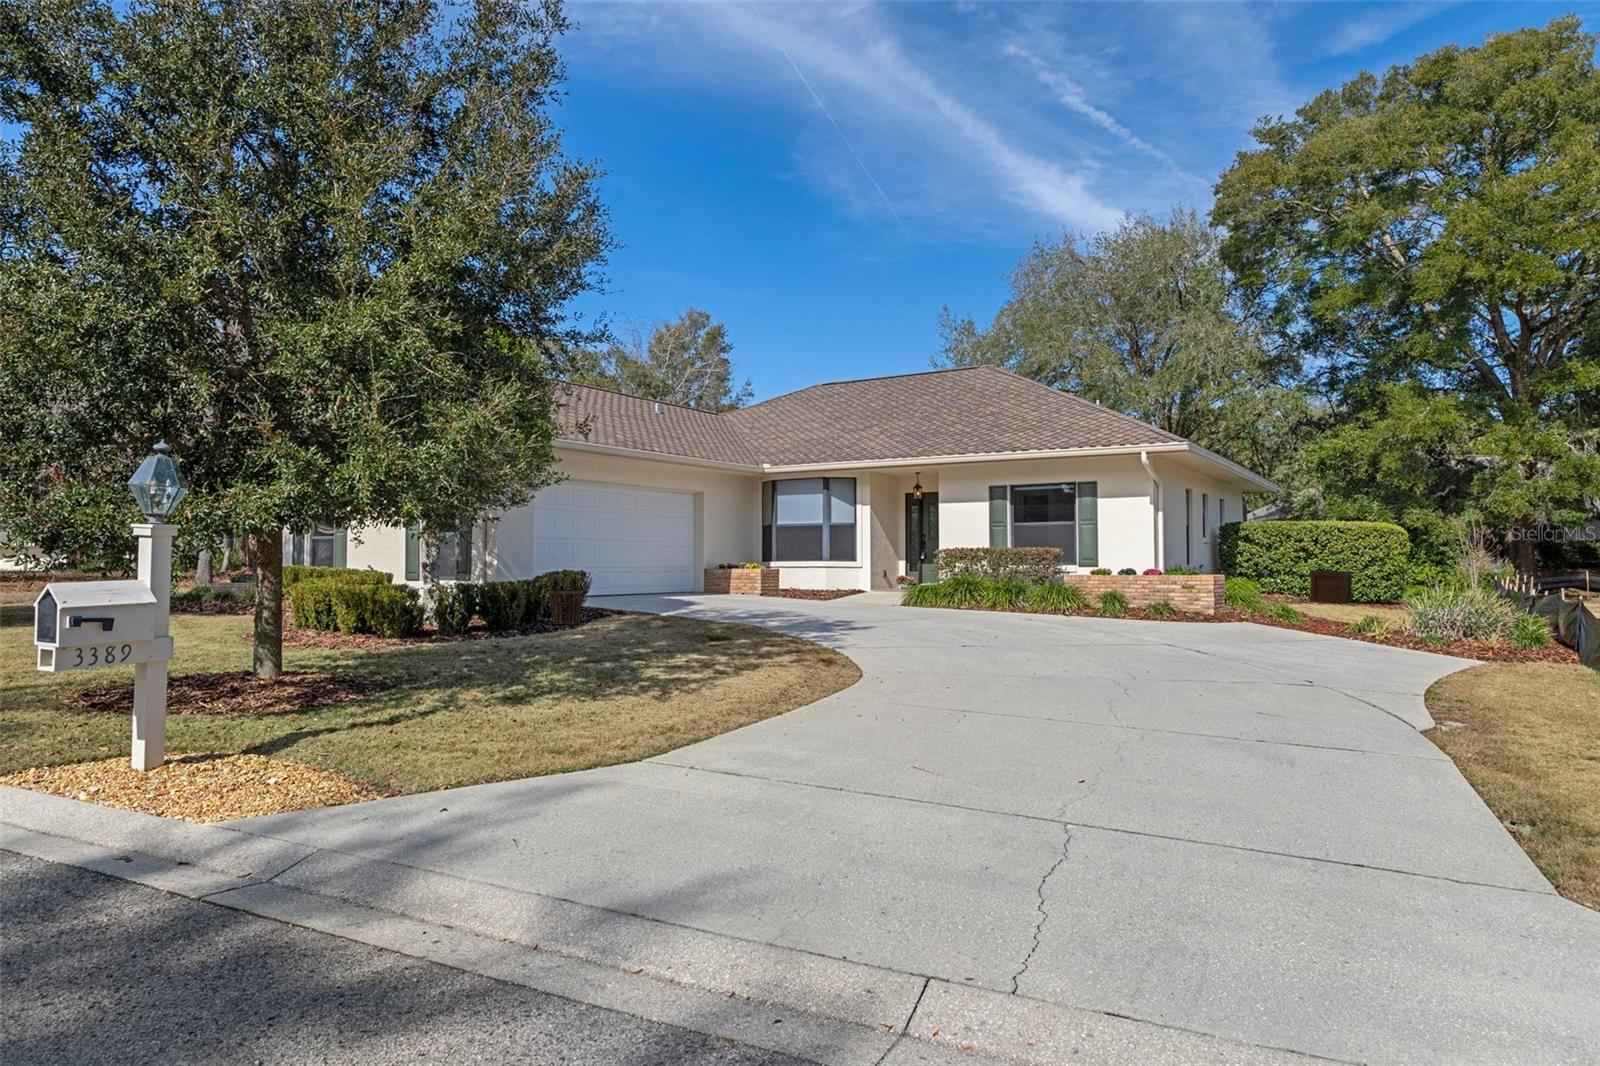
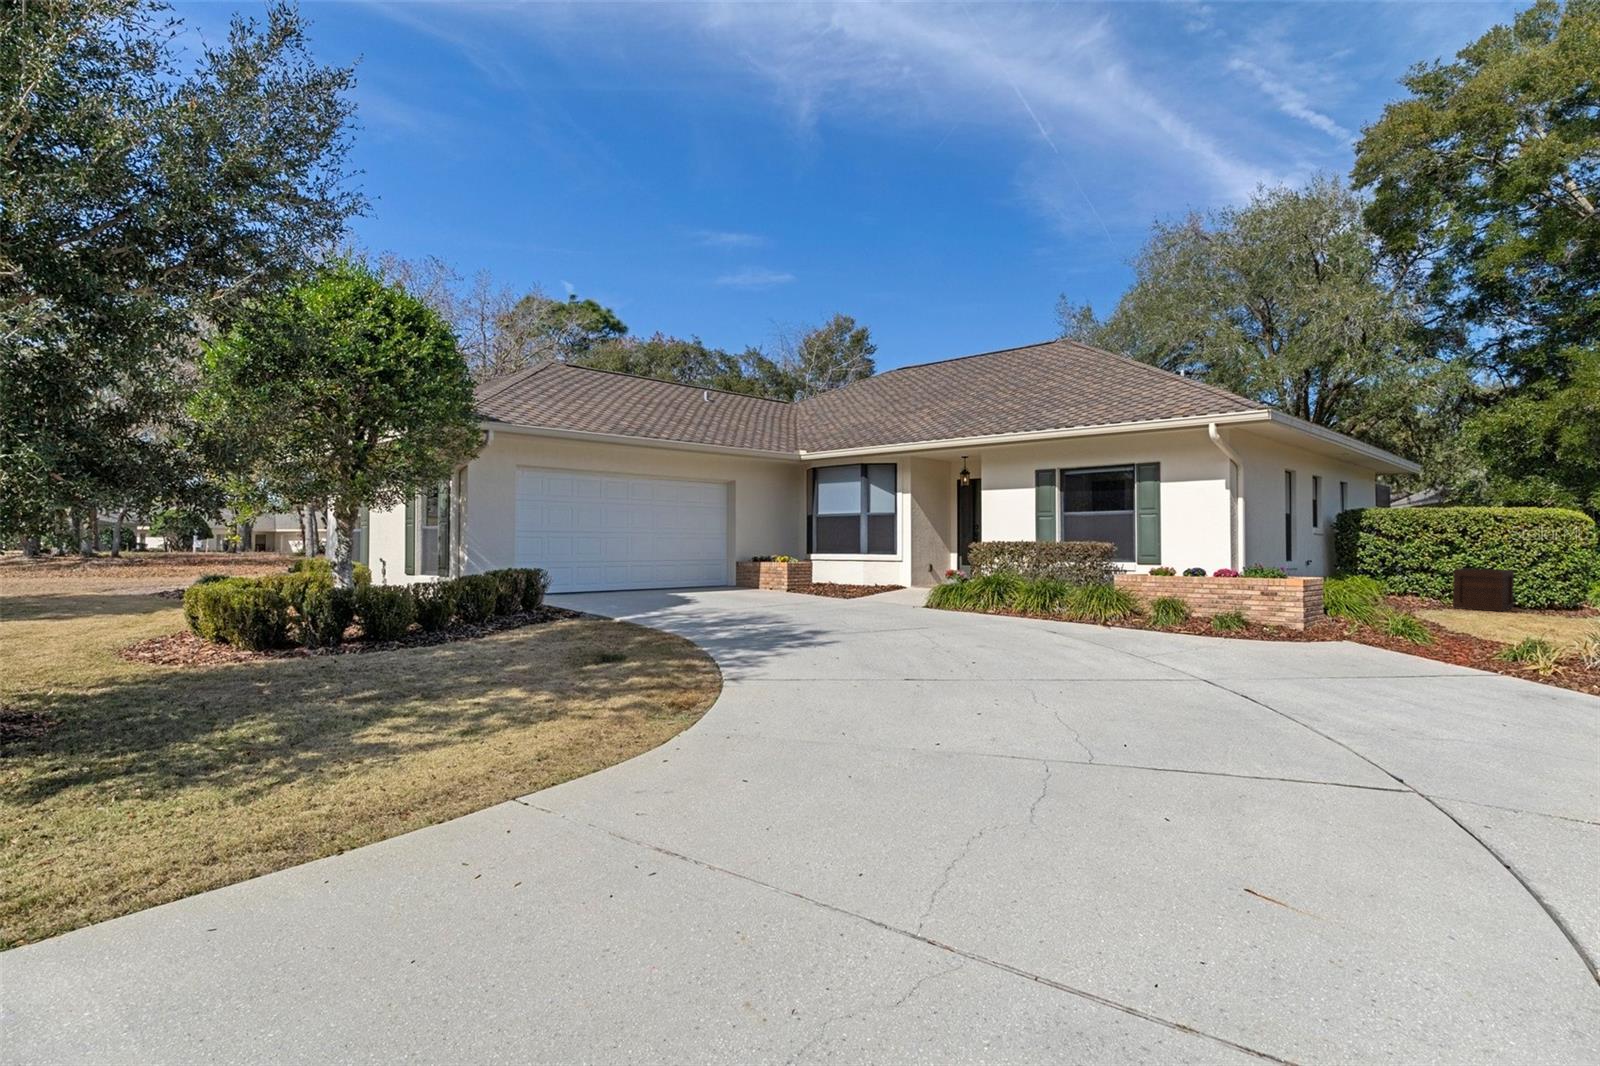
basket: present [548,590,583,624] -> none [490,591,529,630]

